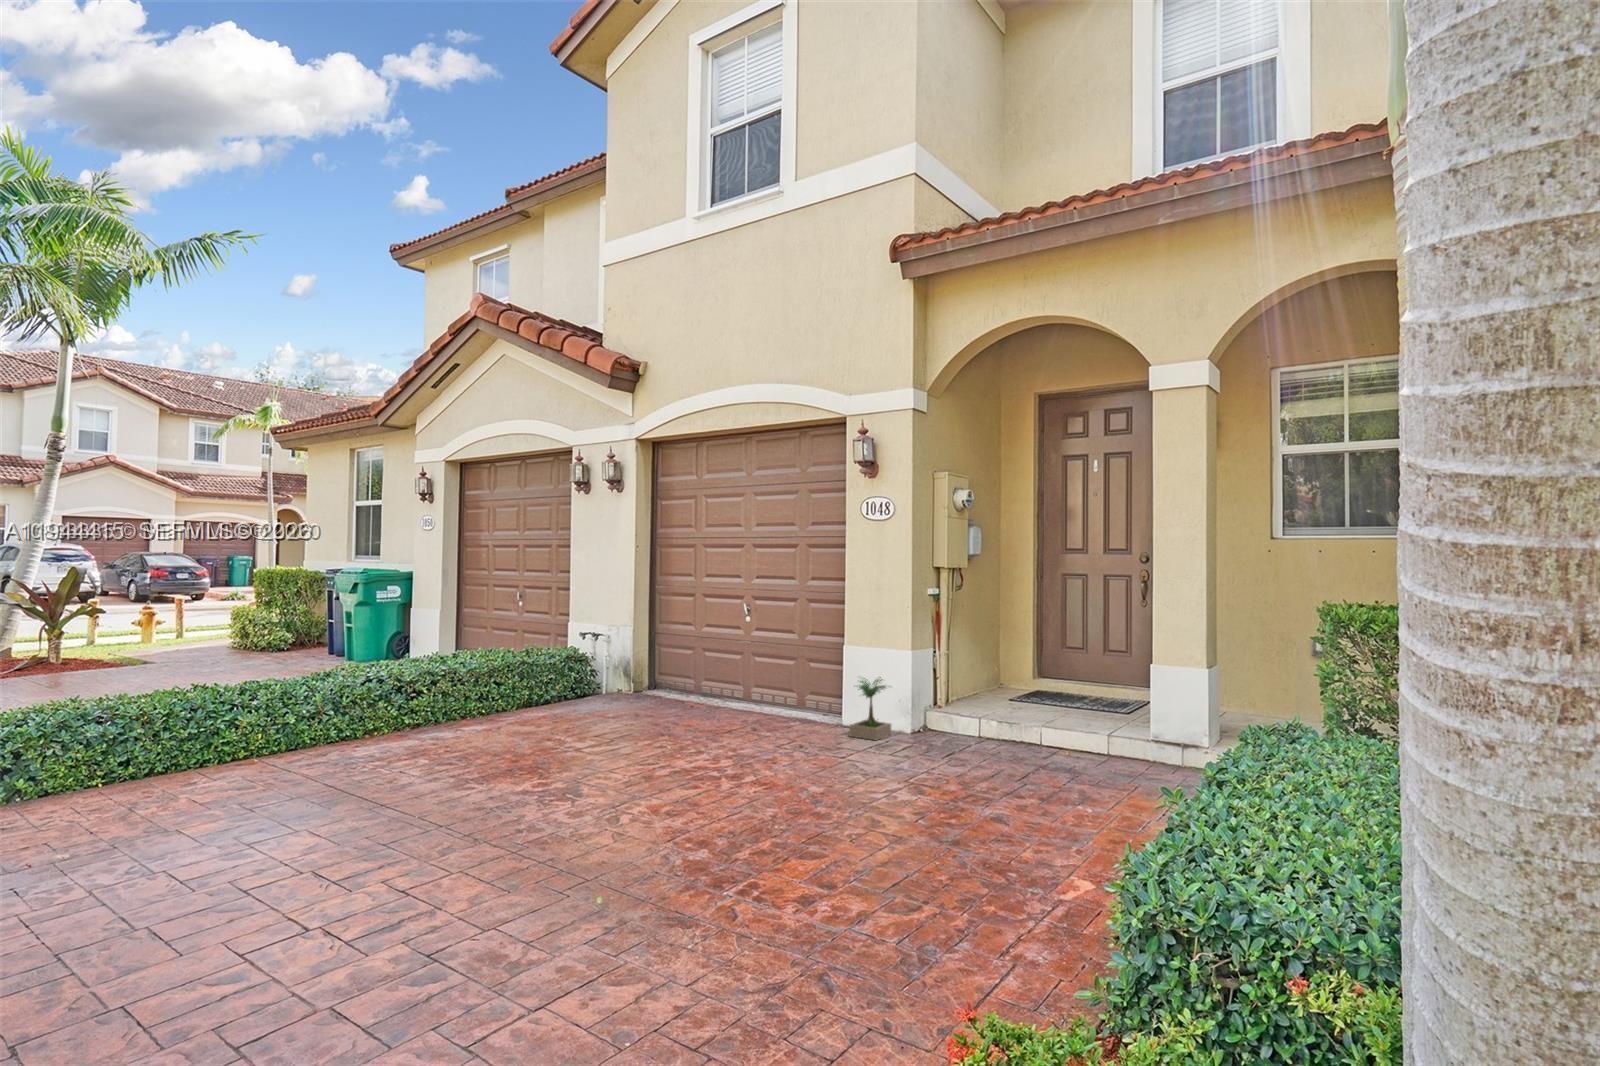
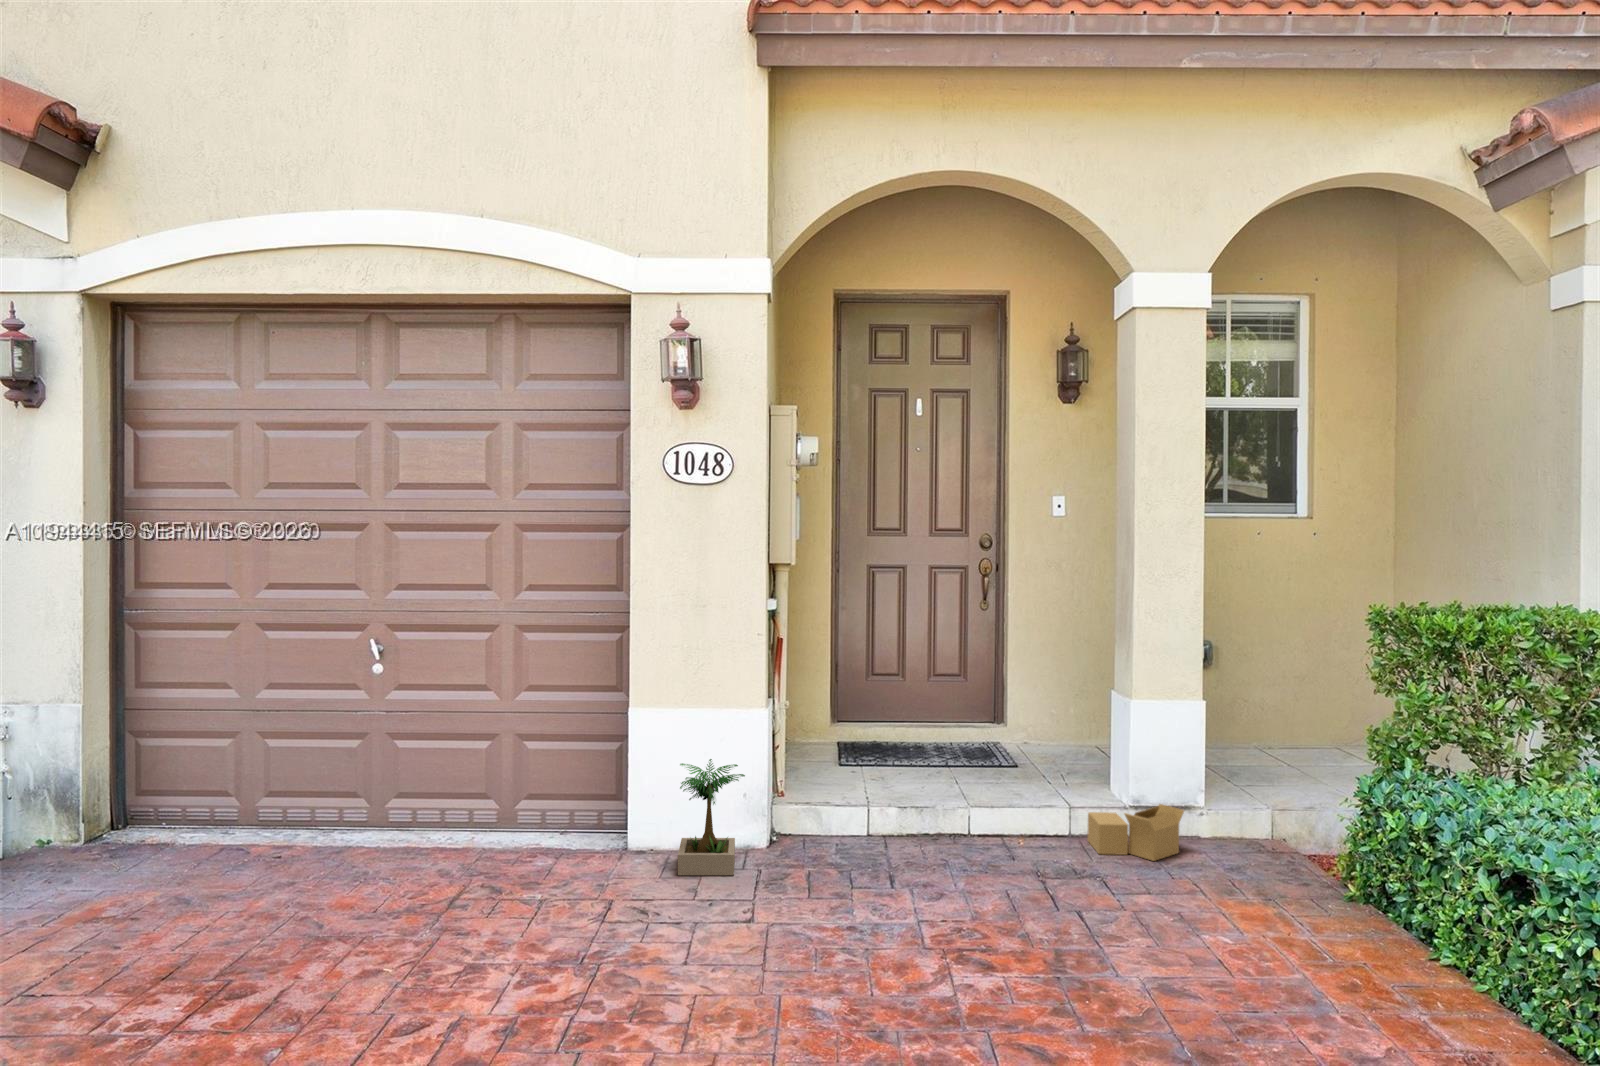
cardboard box: none [1113,740,1180,774] -> present [1087,804,1184,861]

